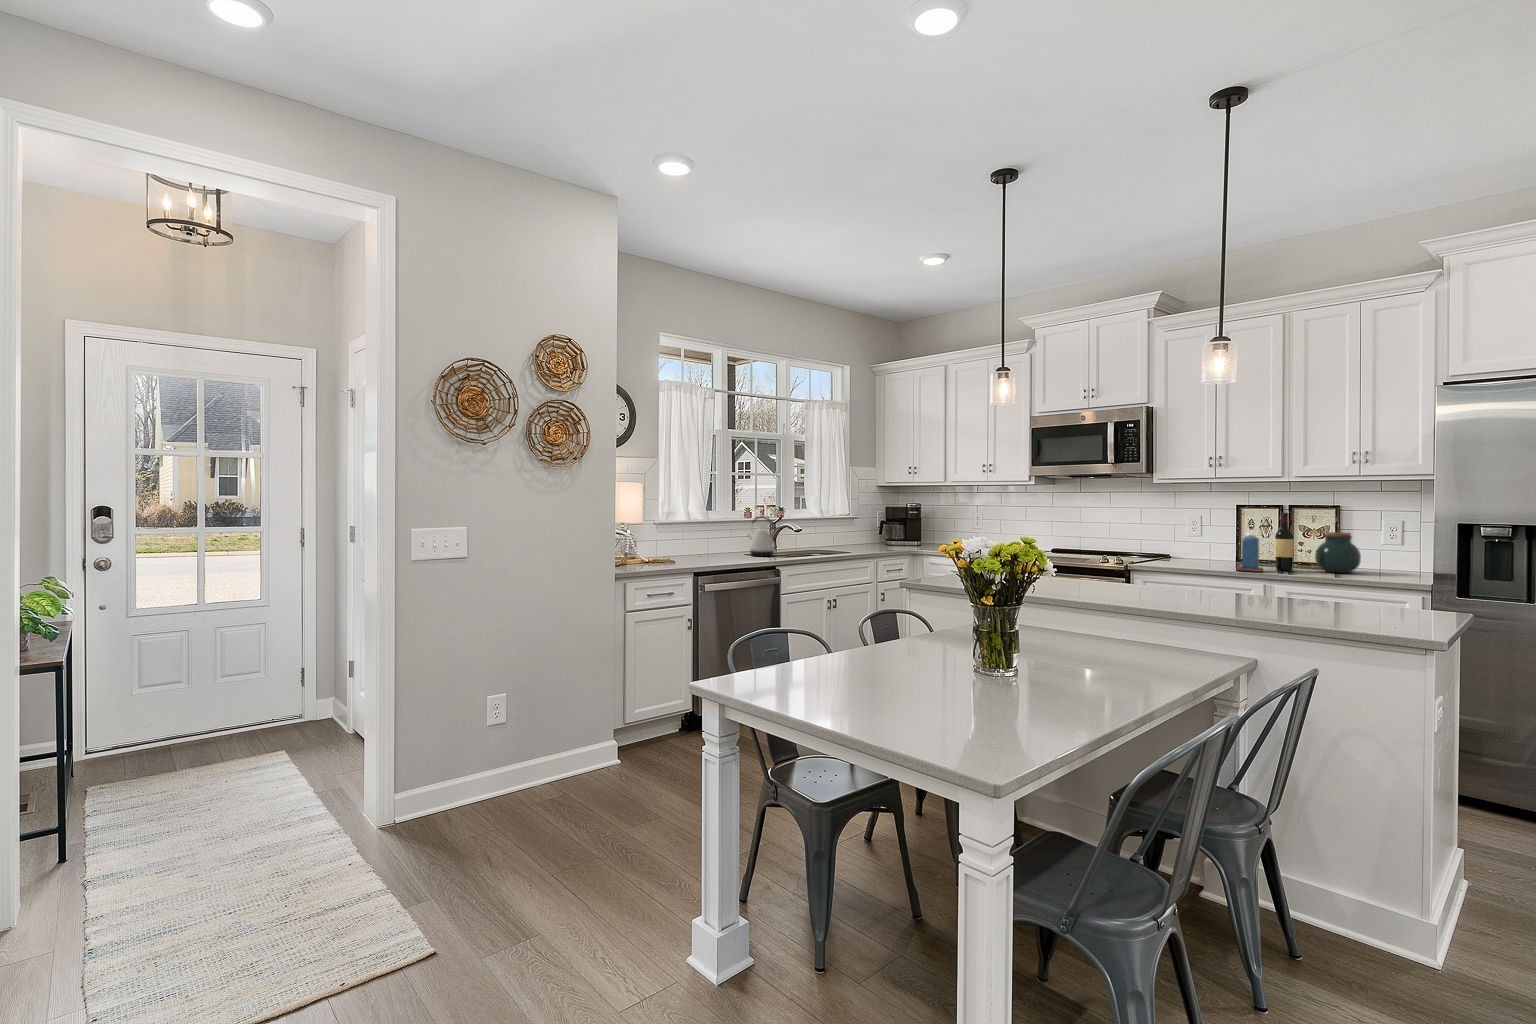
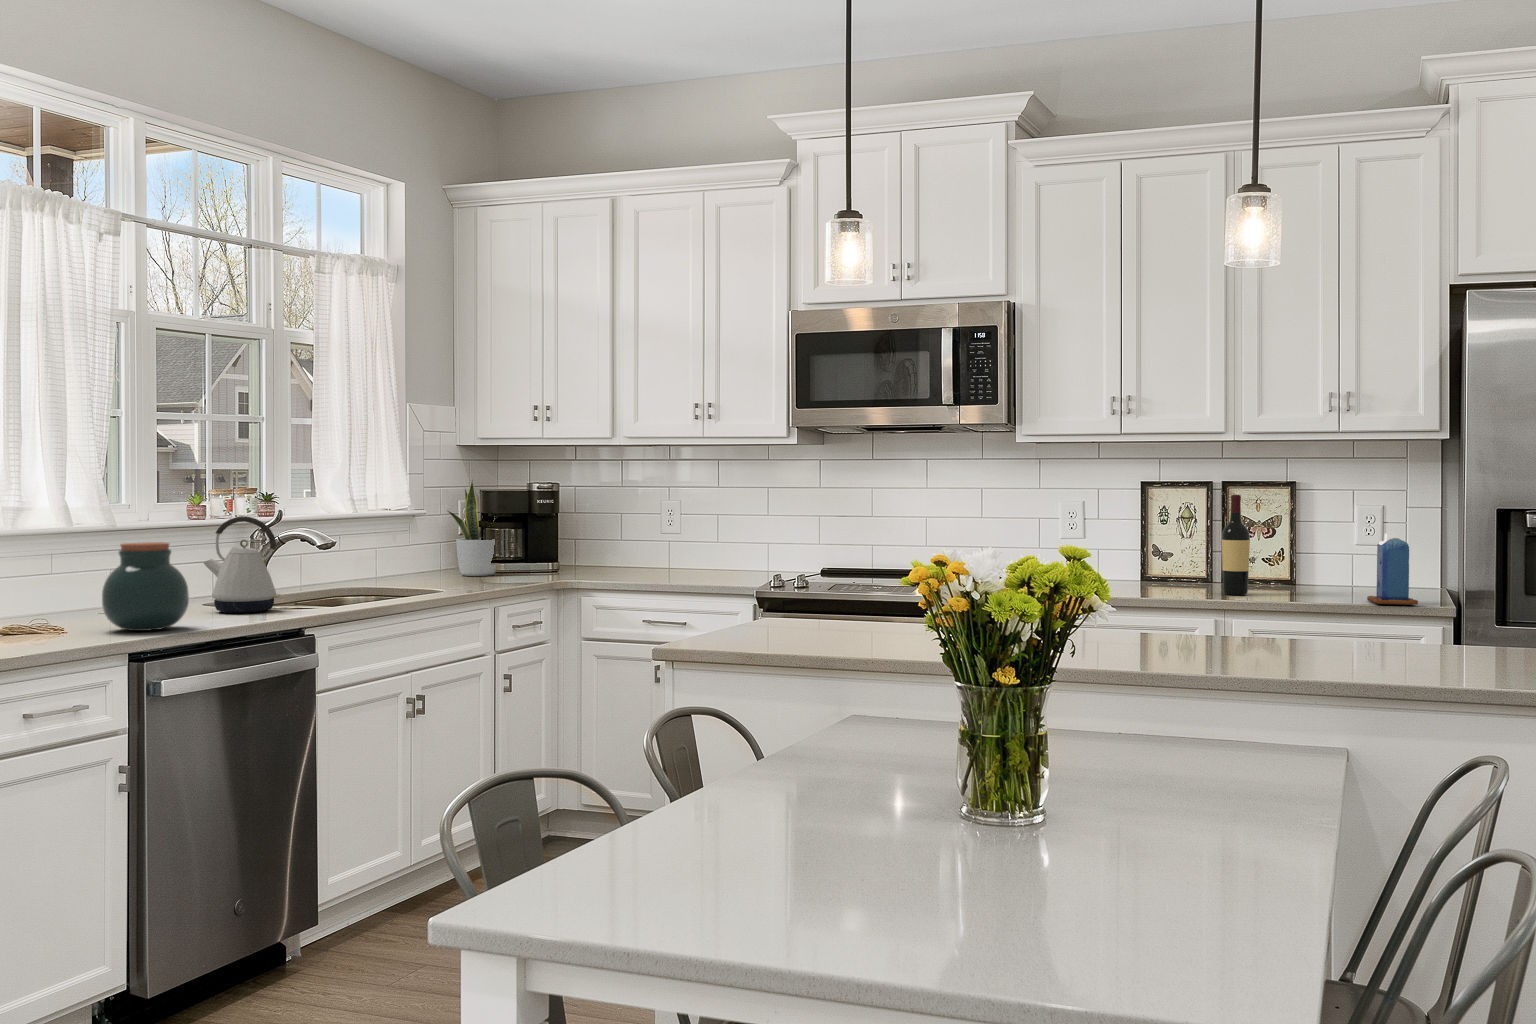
potted plant: none [867,501,896,546] -> present [448,480,497,576]
jar: present [1315,532,1361,573] -> present [102,542,189,631]
candle: present [1237,534,1263,572] -> present [1367,533,1418,605]

